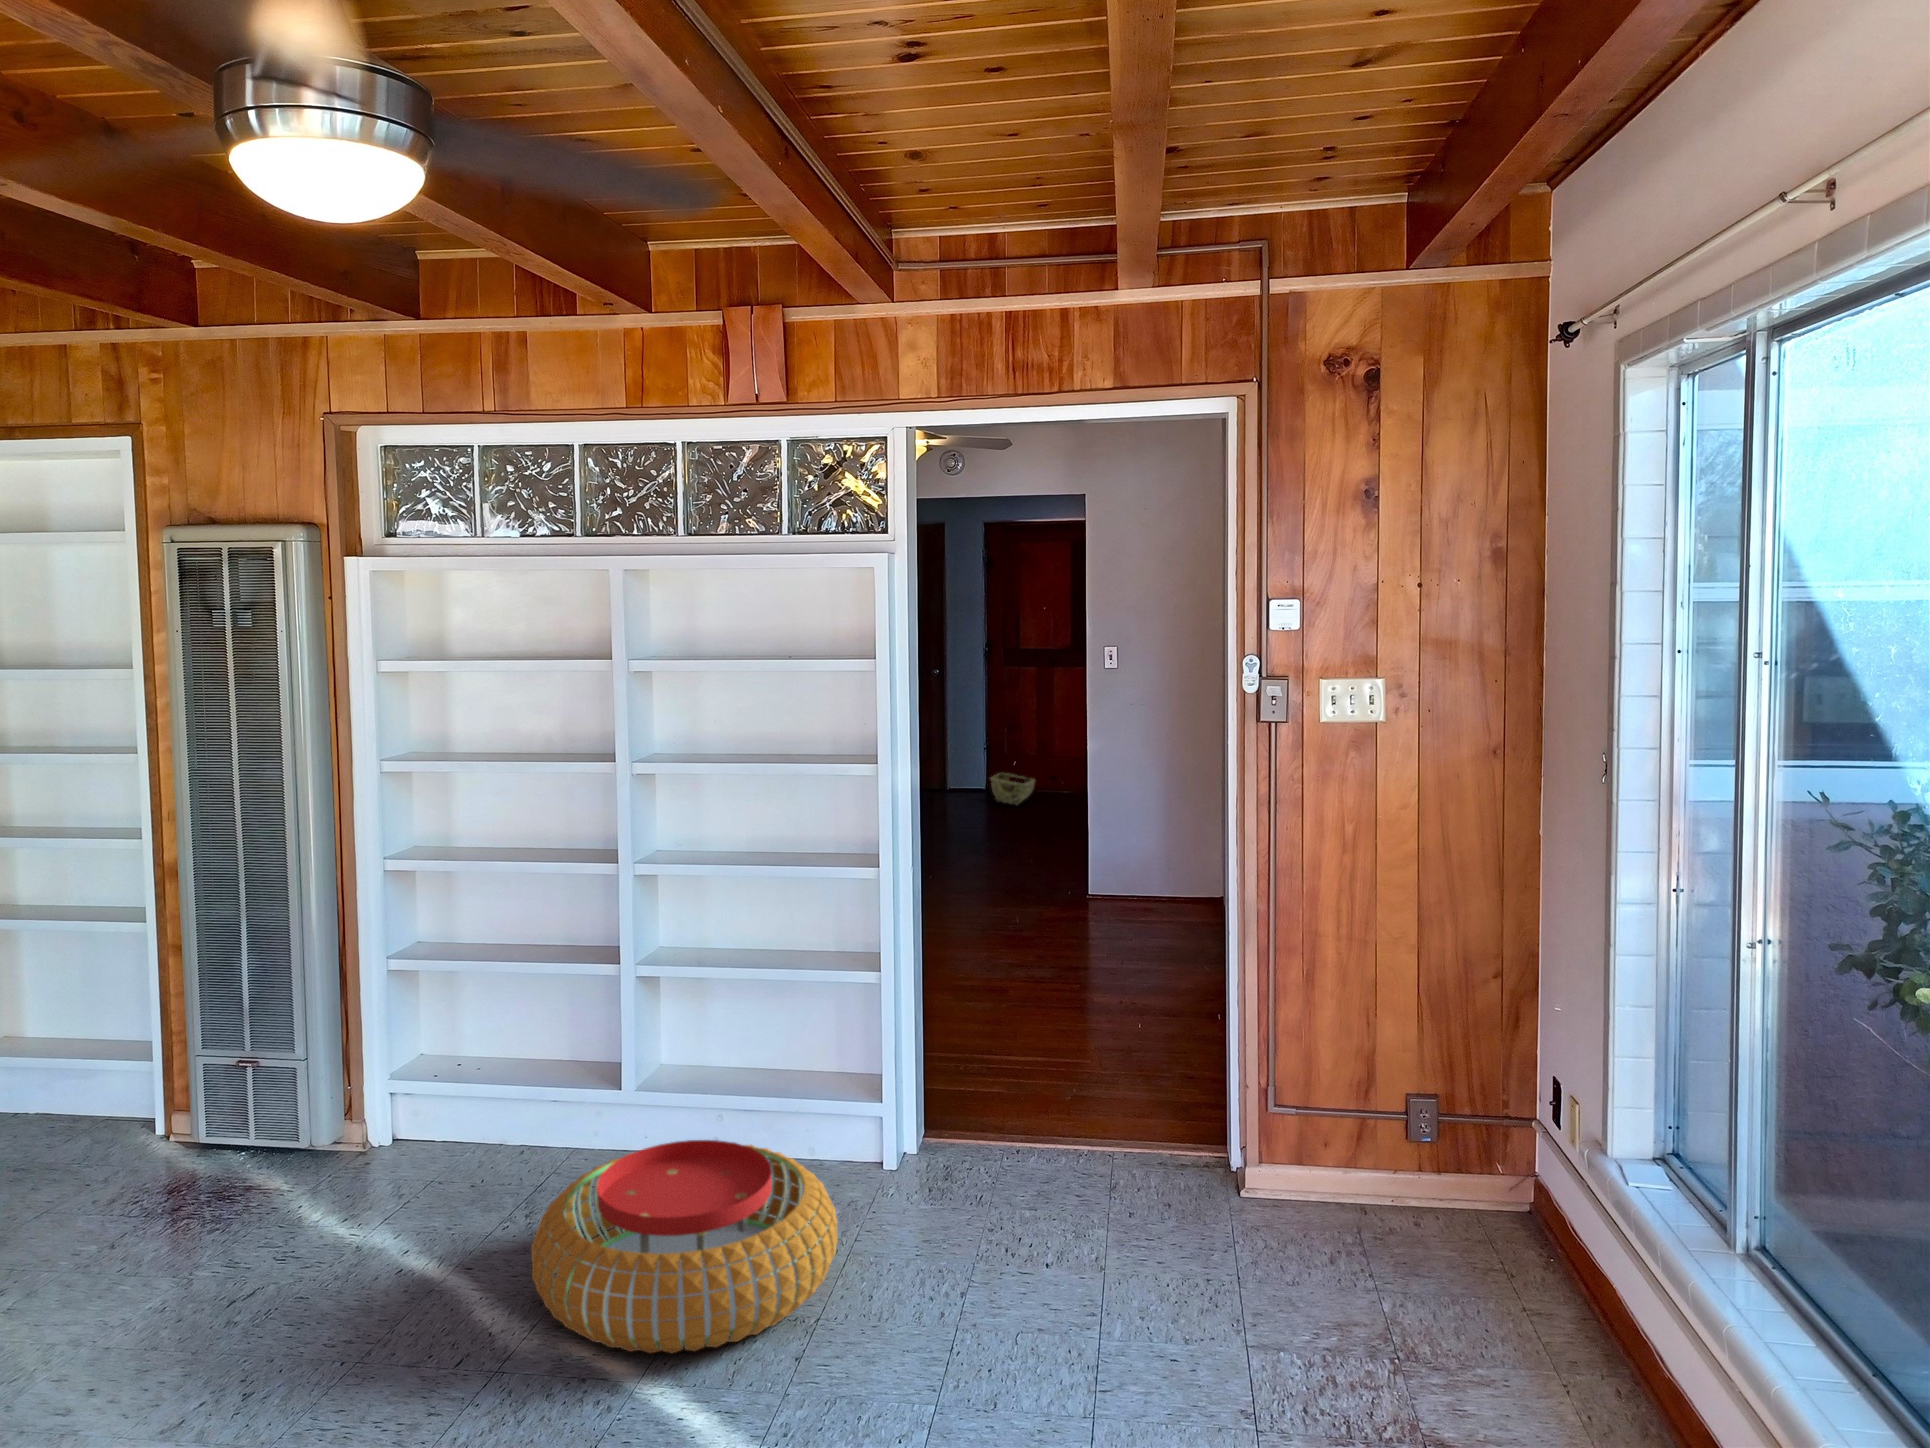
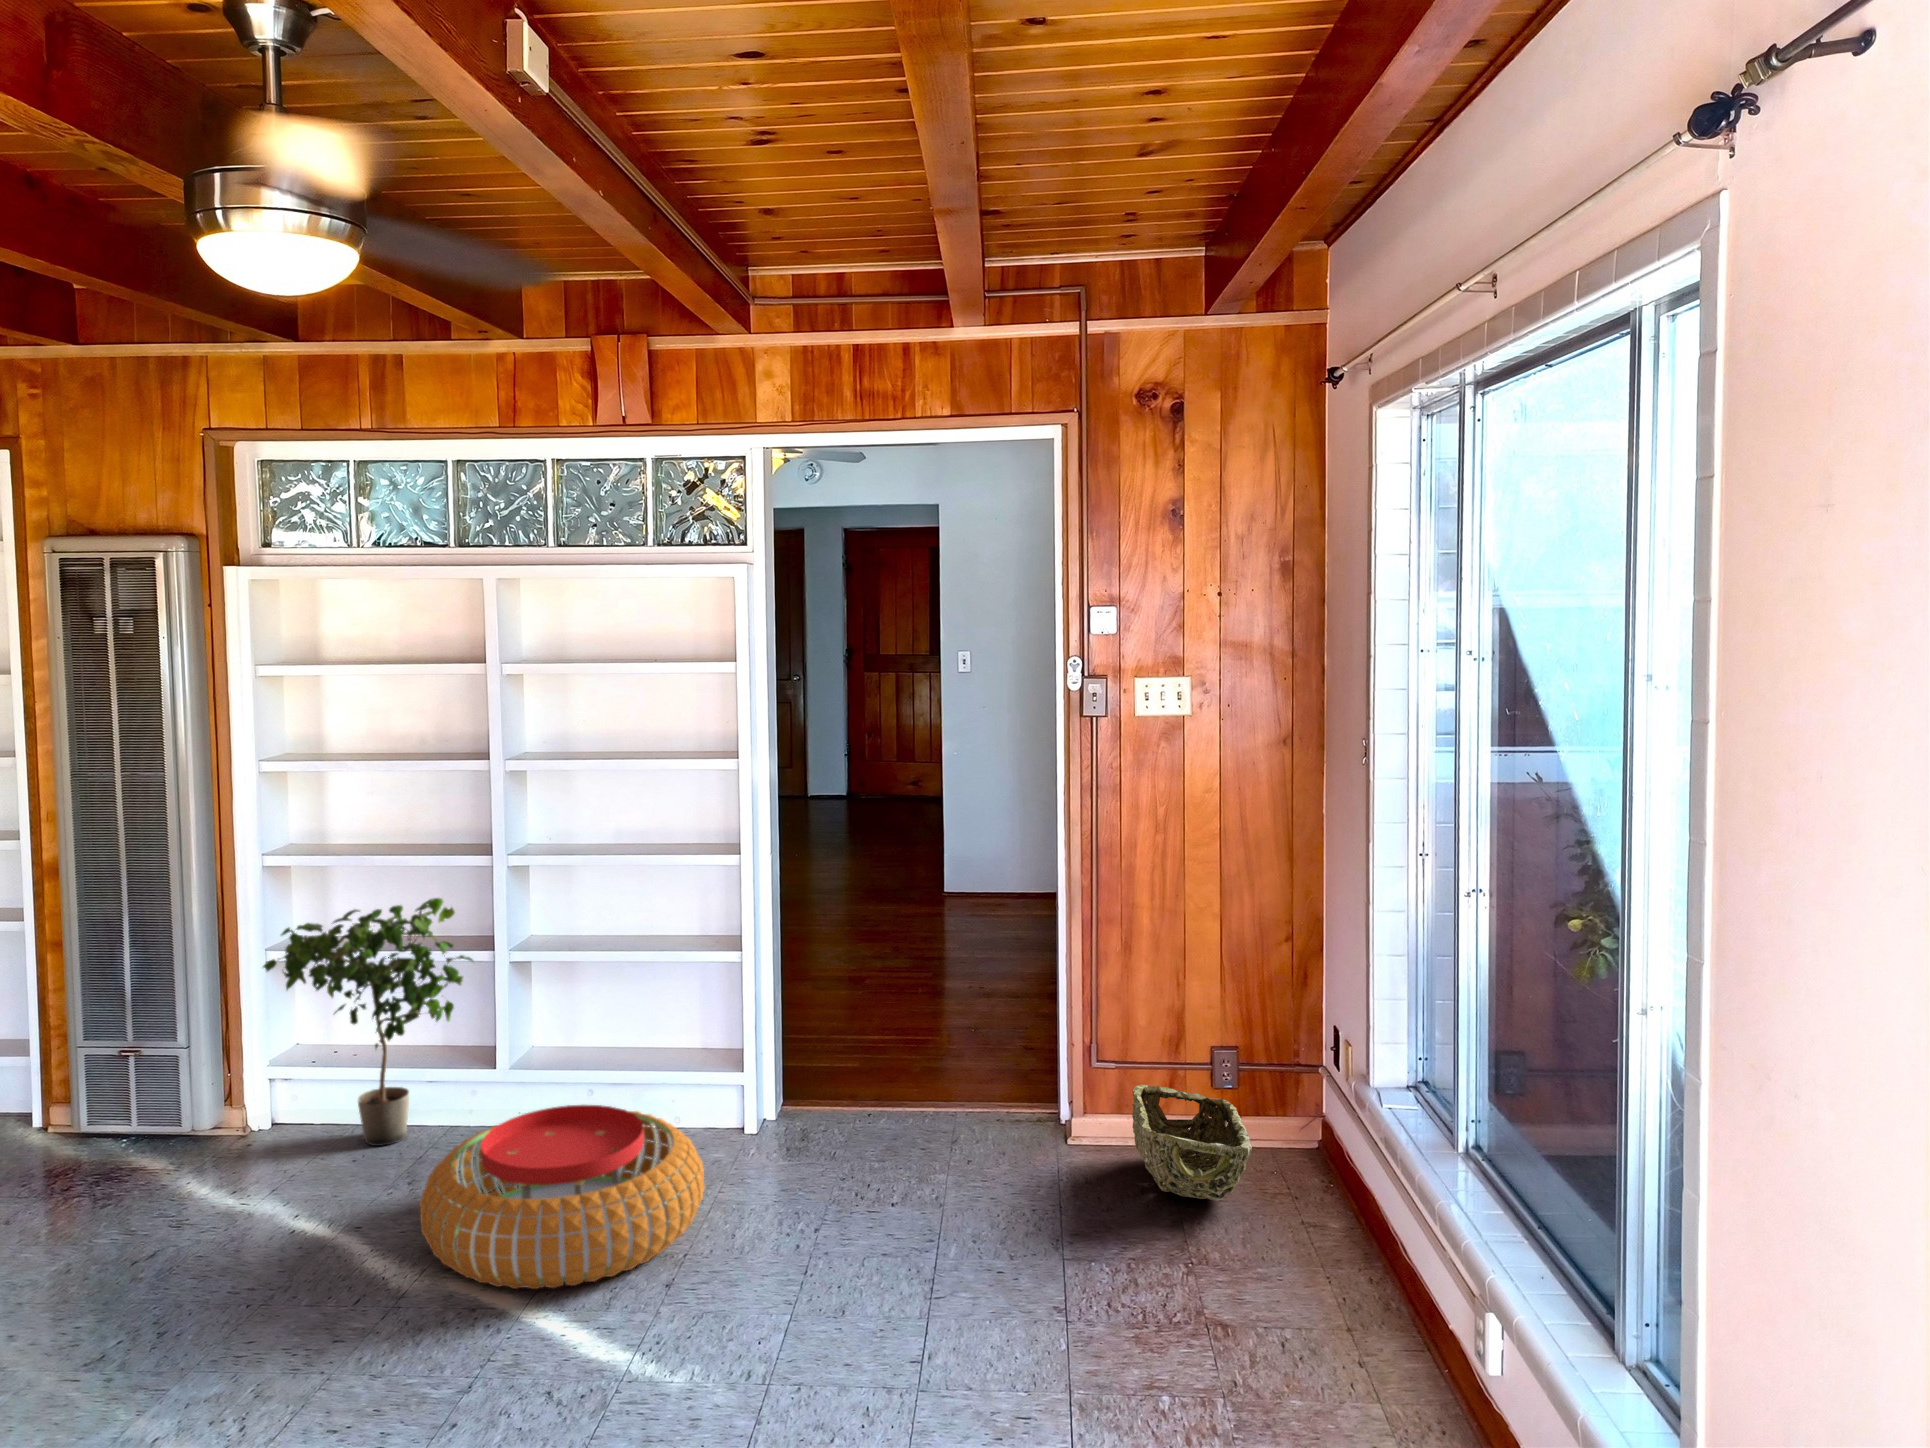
woven basket: present [990,773,1035,805] -> present [1132,1084,1252,1201]
potted plant: none [379,906,598,1168] -> present [263,898,473,1146]

